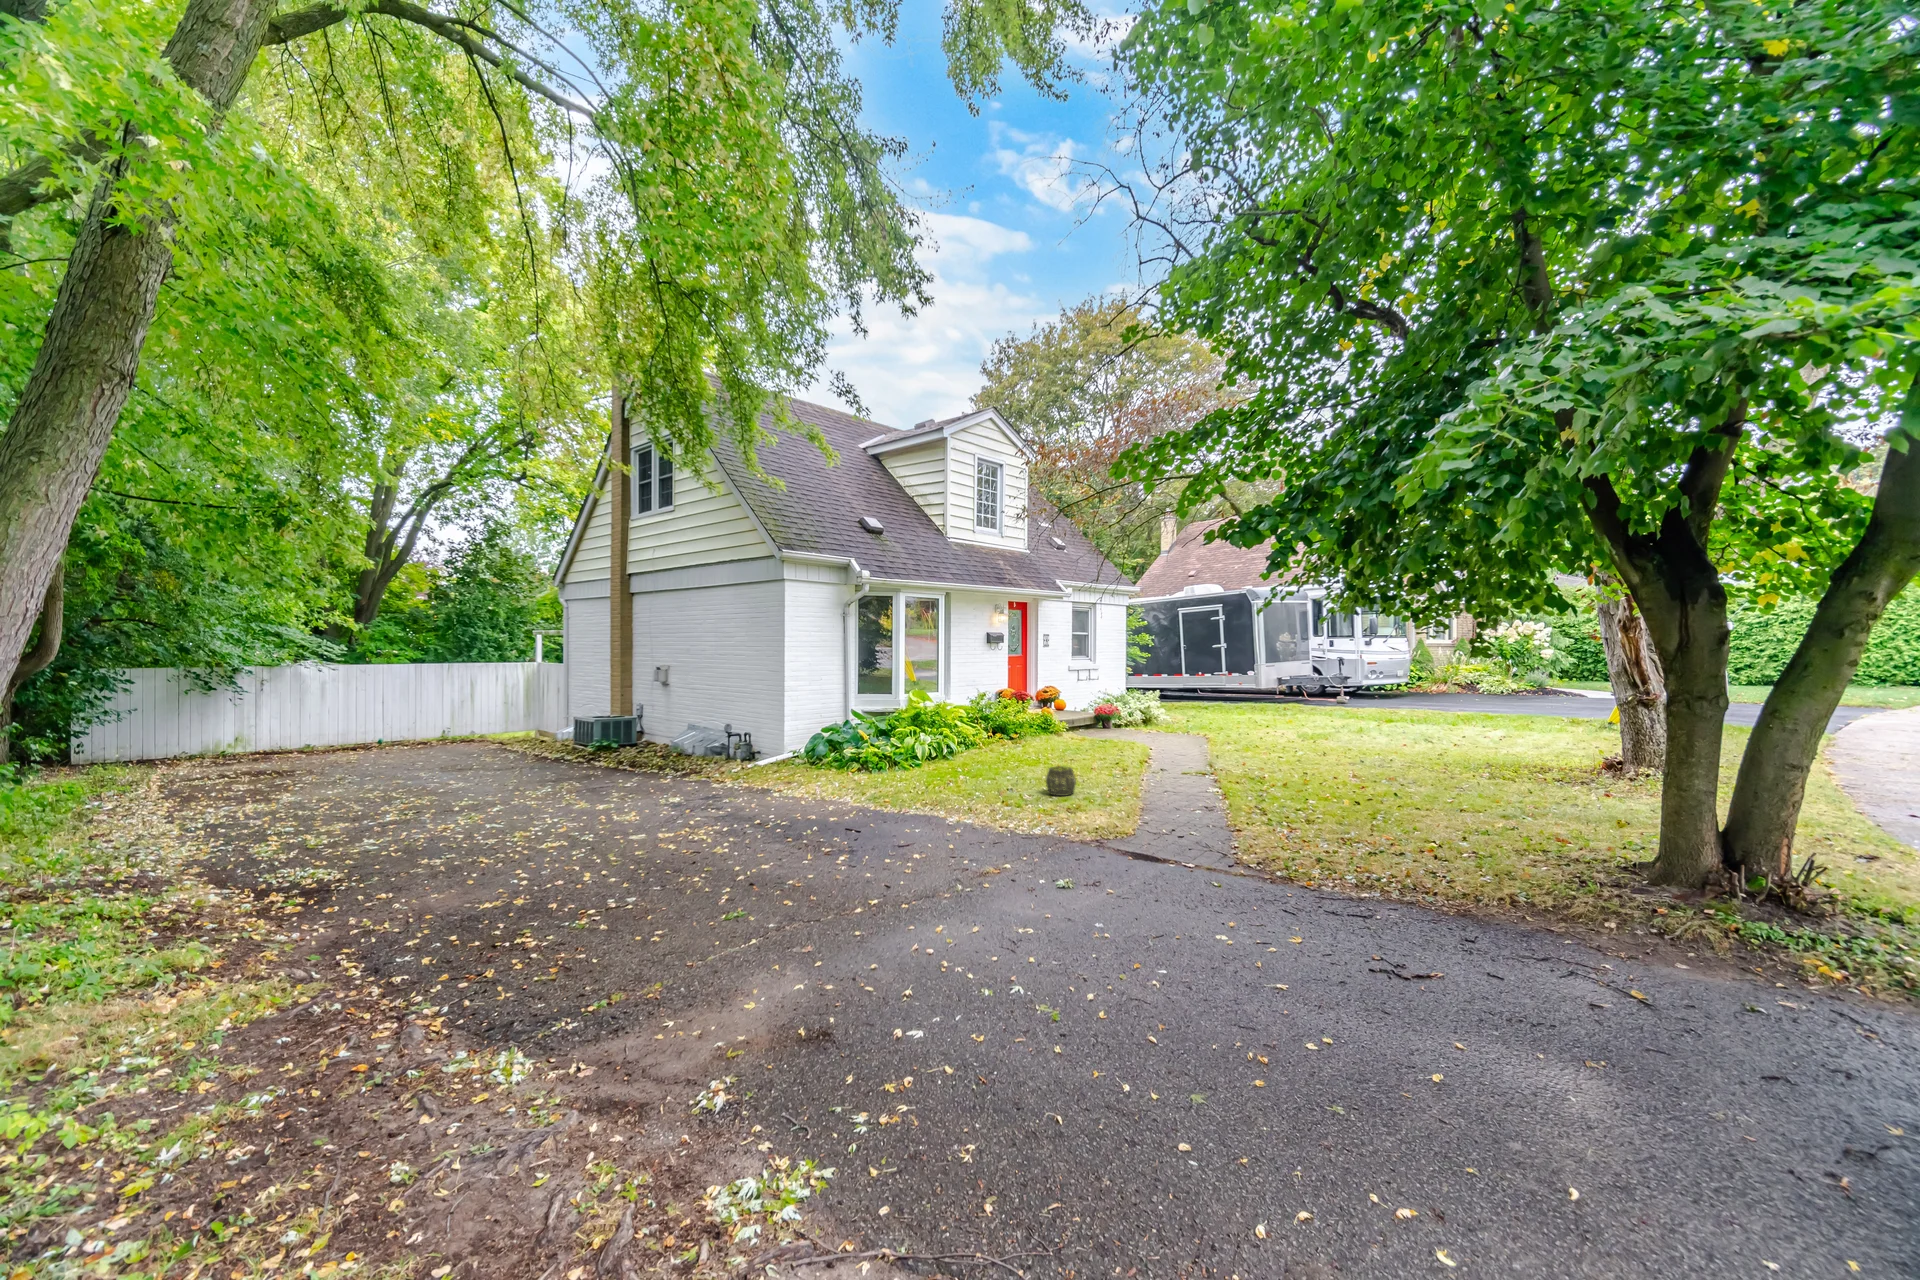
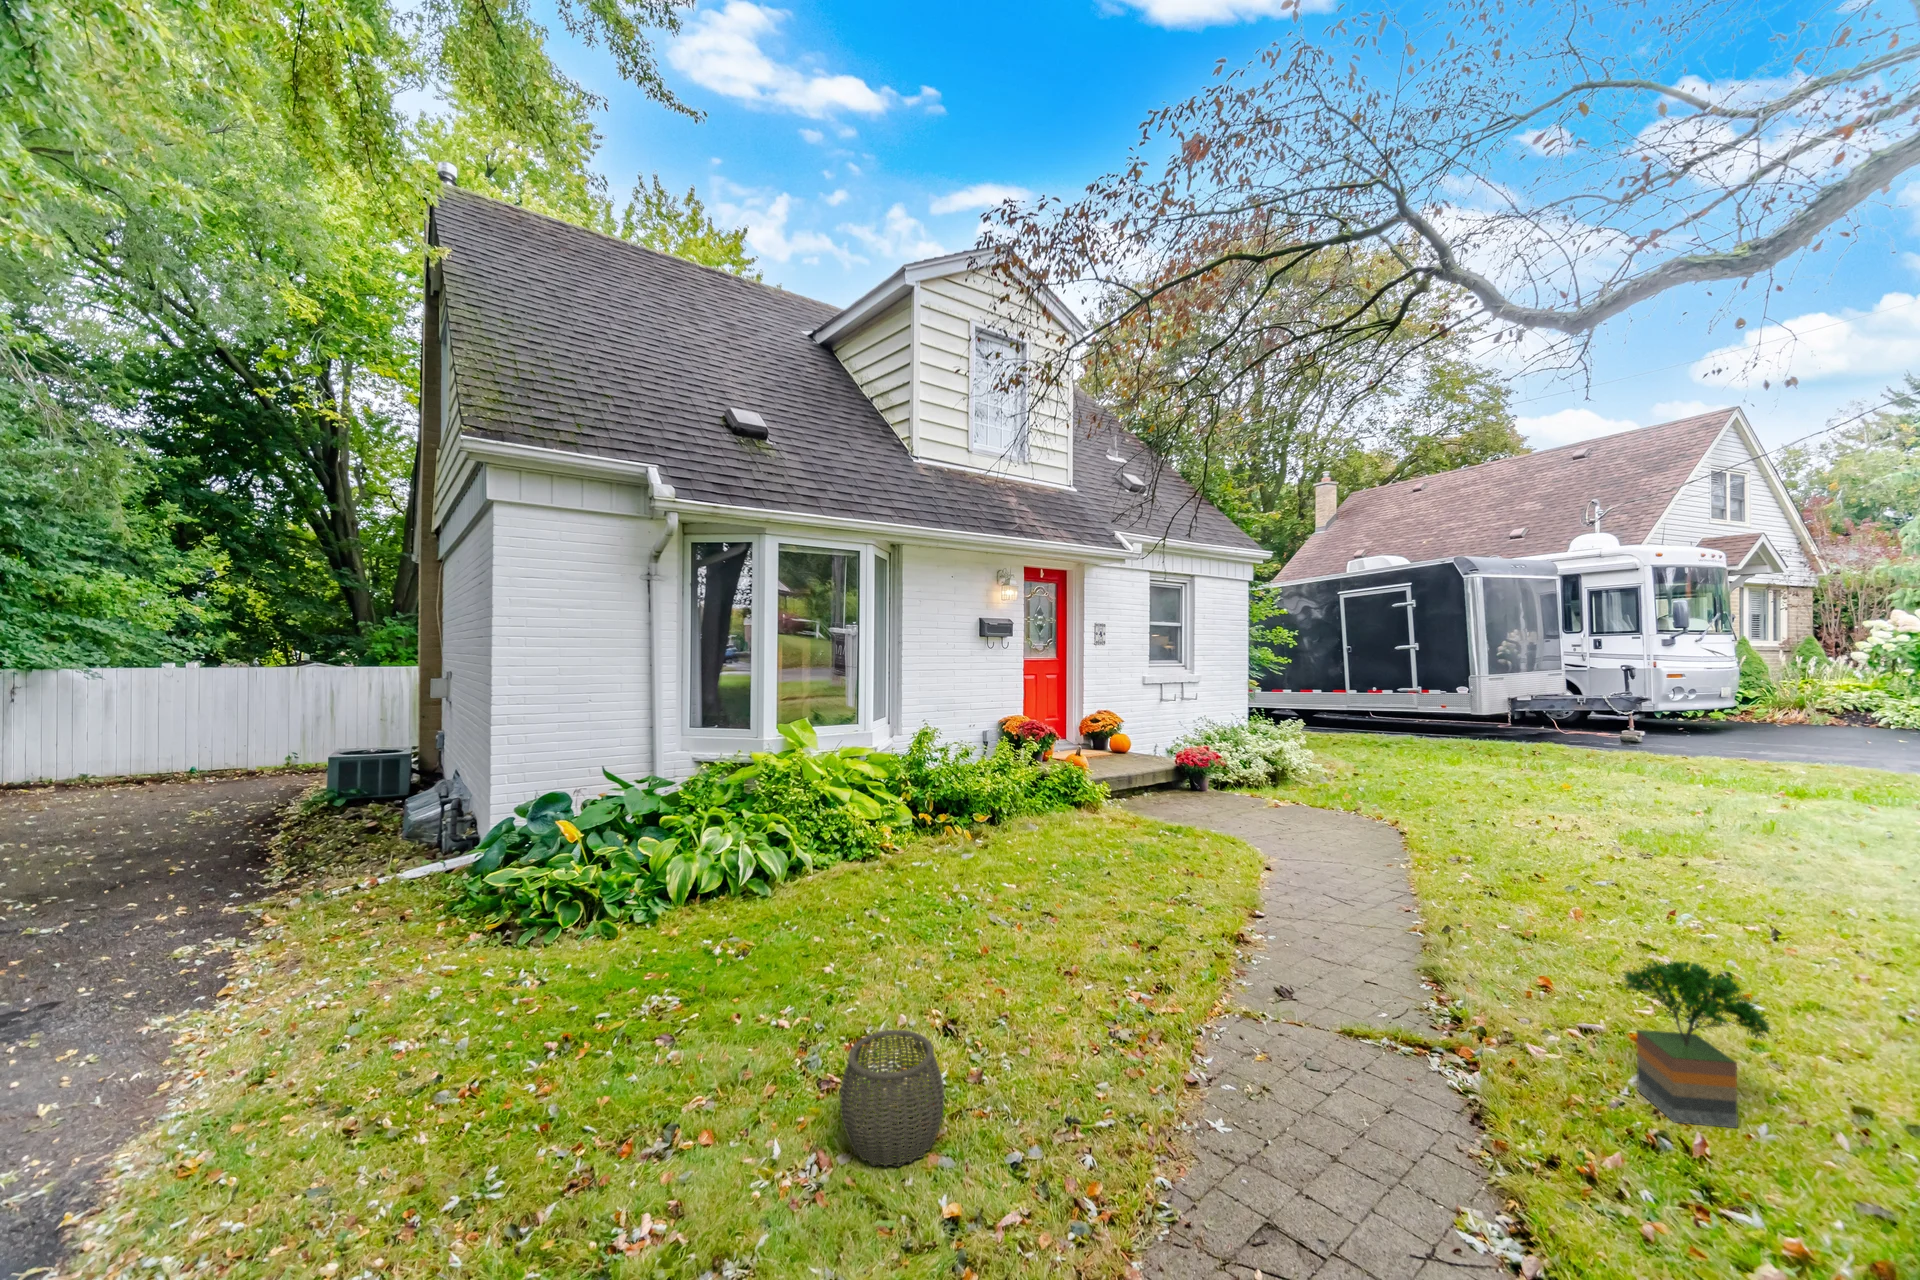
potted tree: none [1254,739,1285,781] -> present [1624,961,1770,1128]

